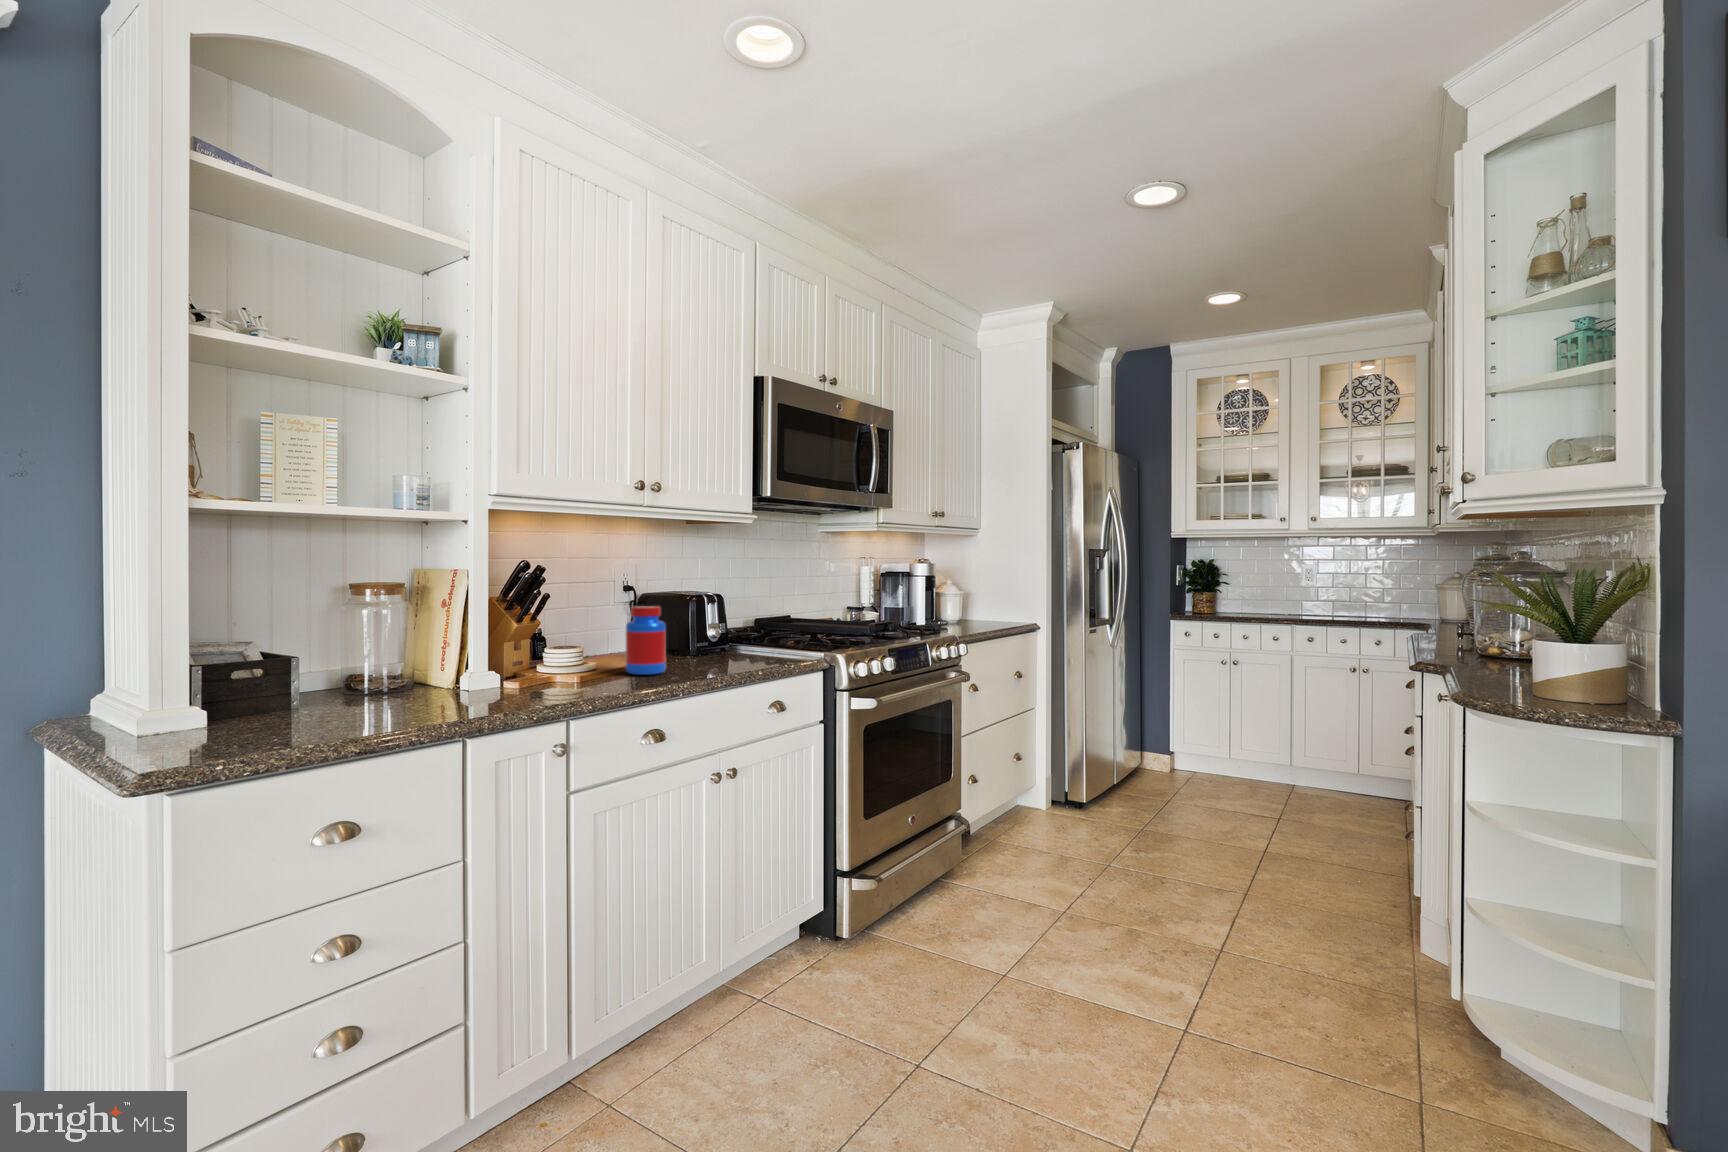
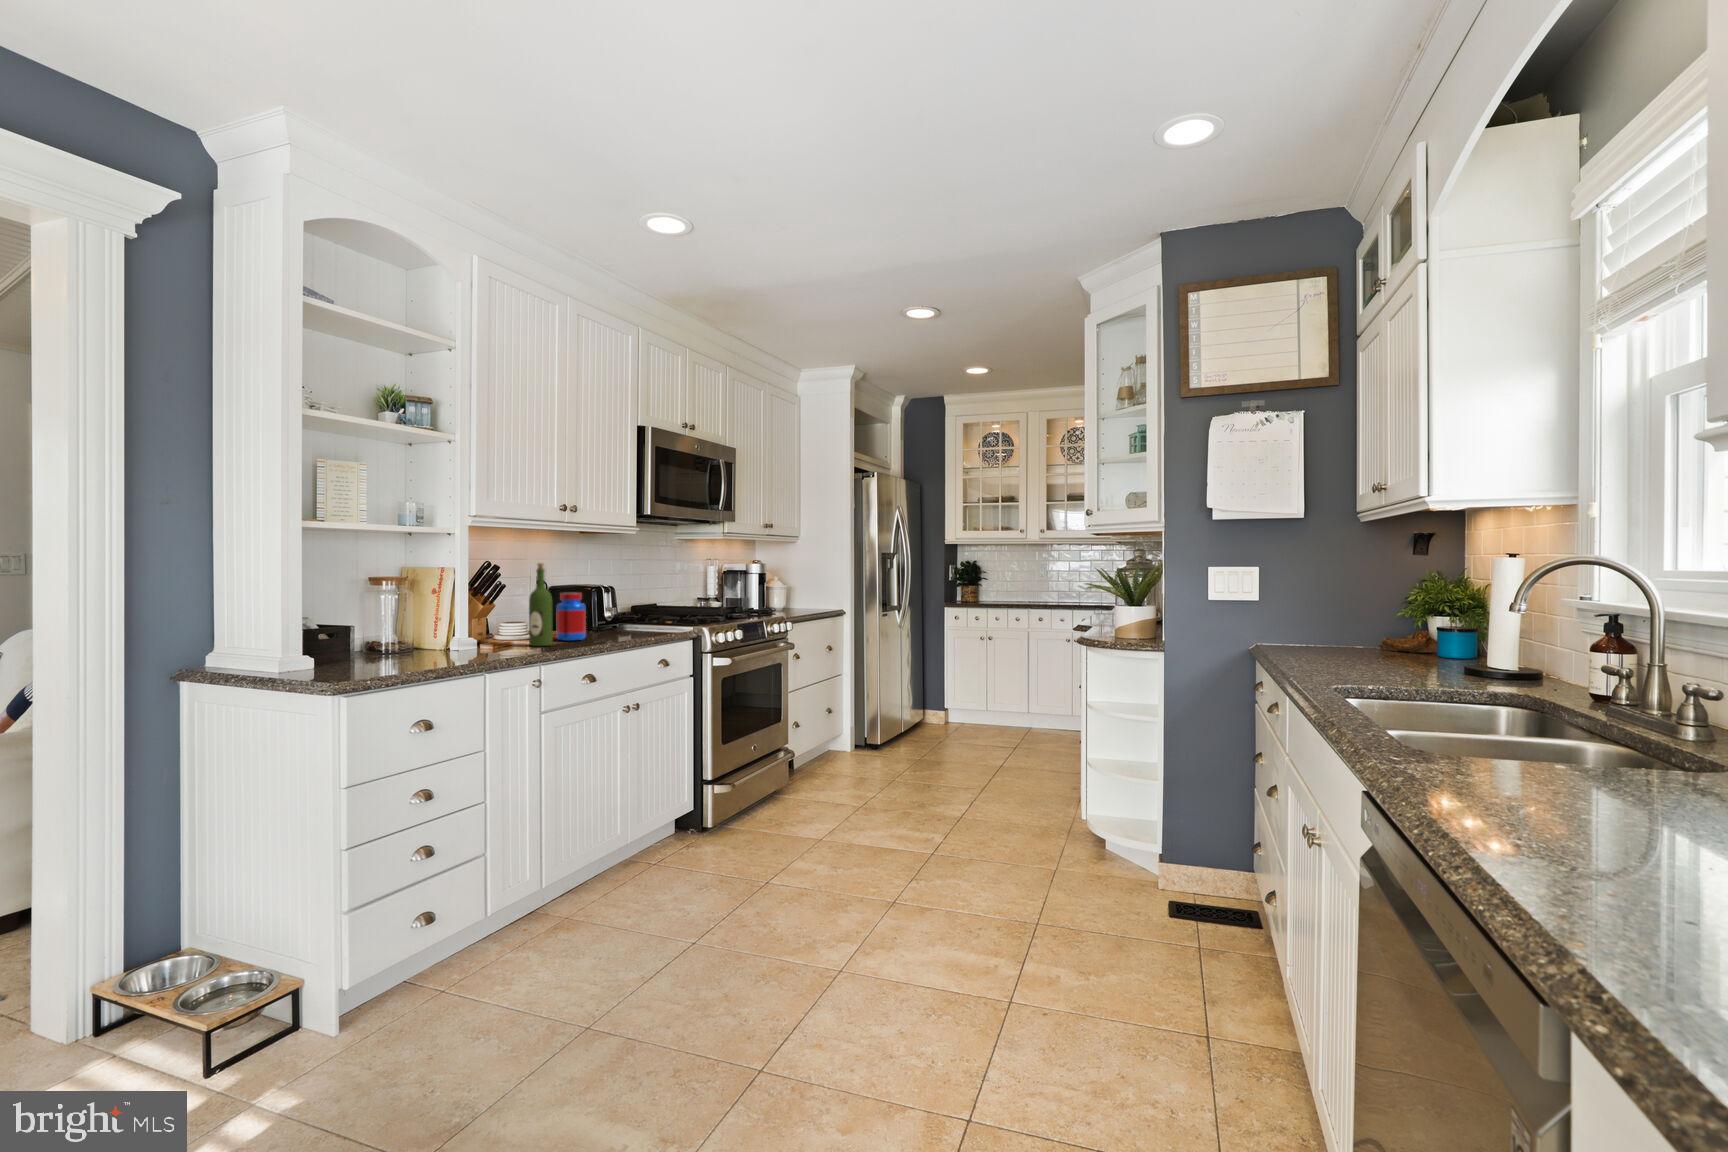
wine bottle: none [579,565,612,685] -> present [529,563,552,646]

